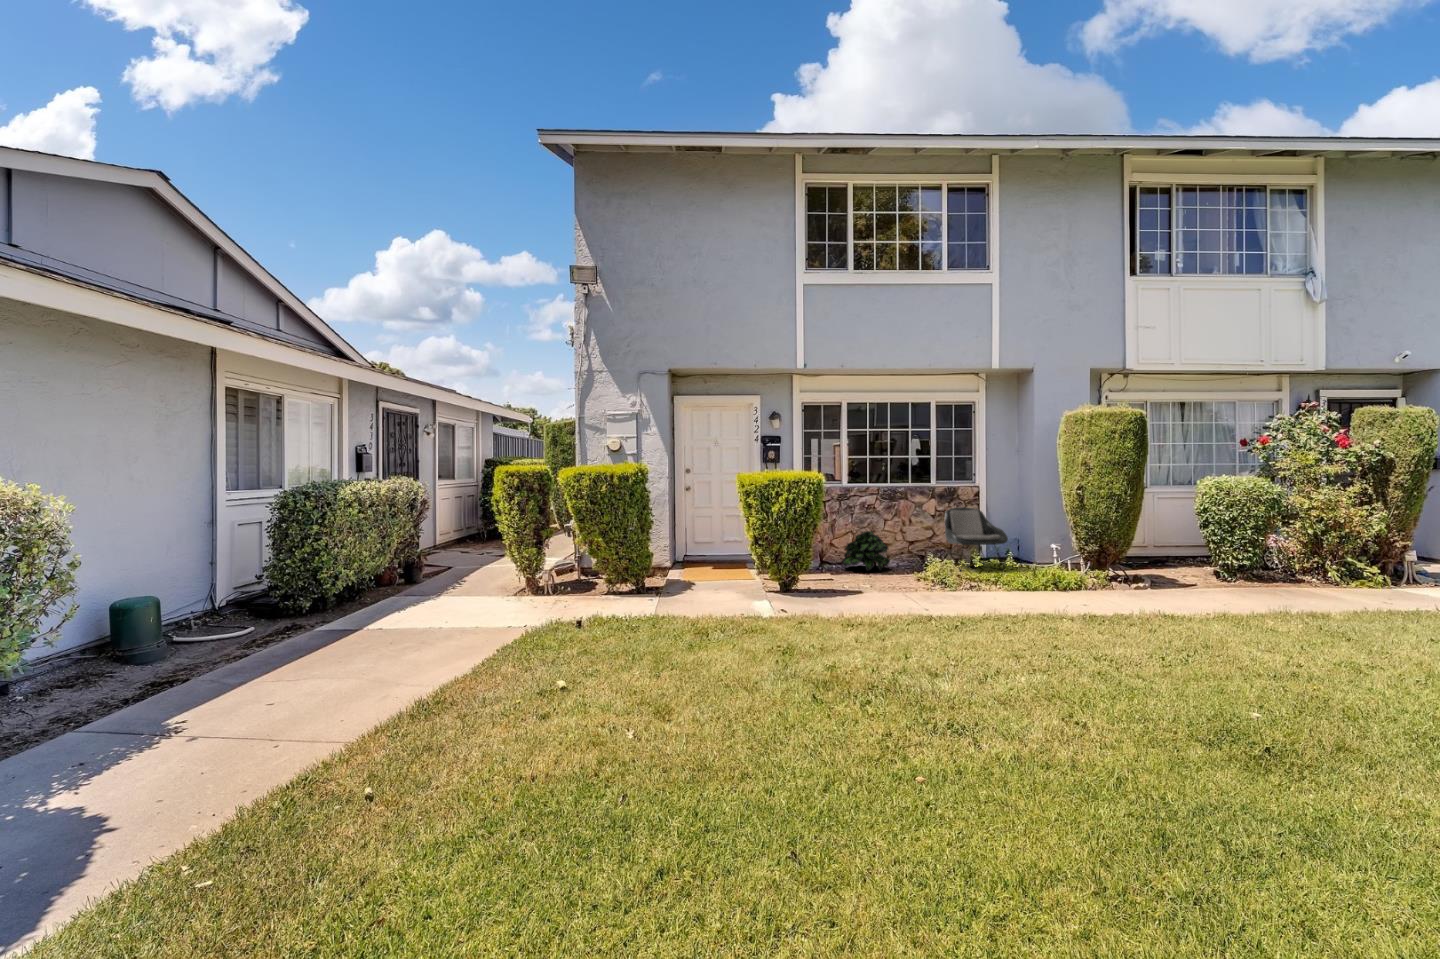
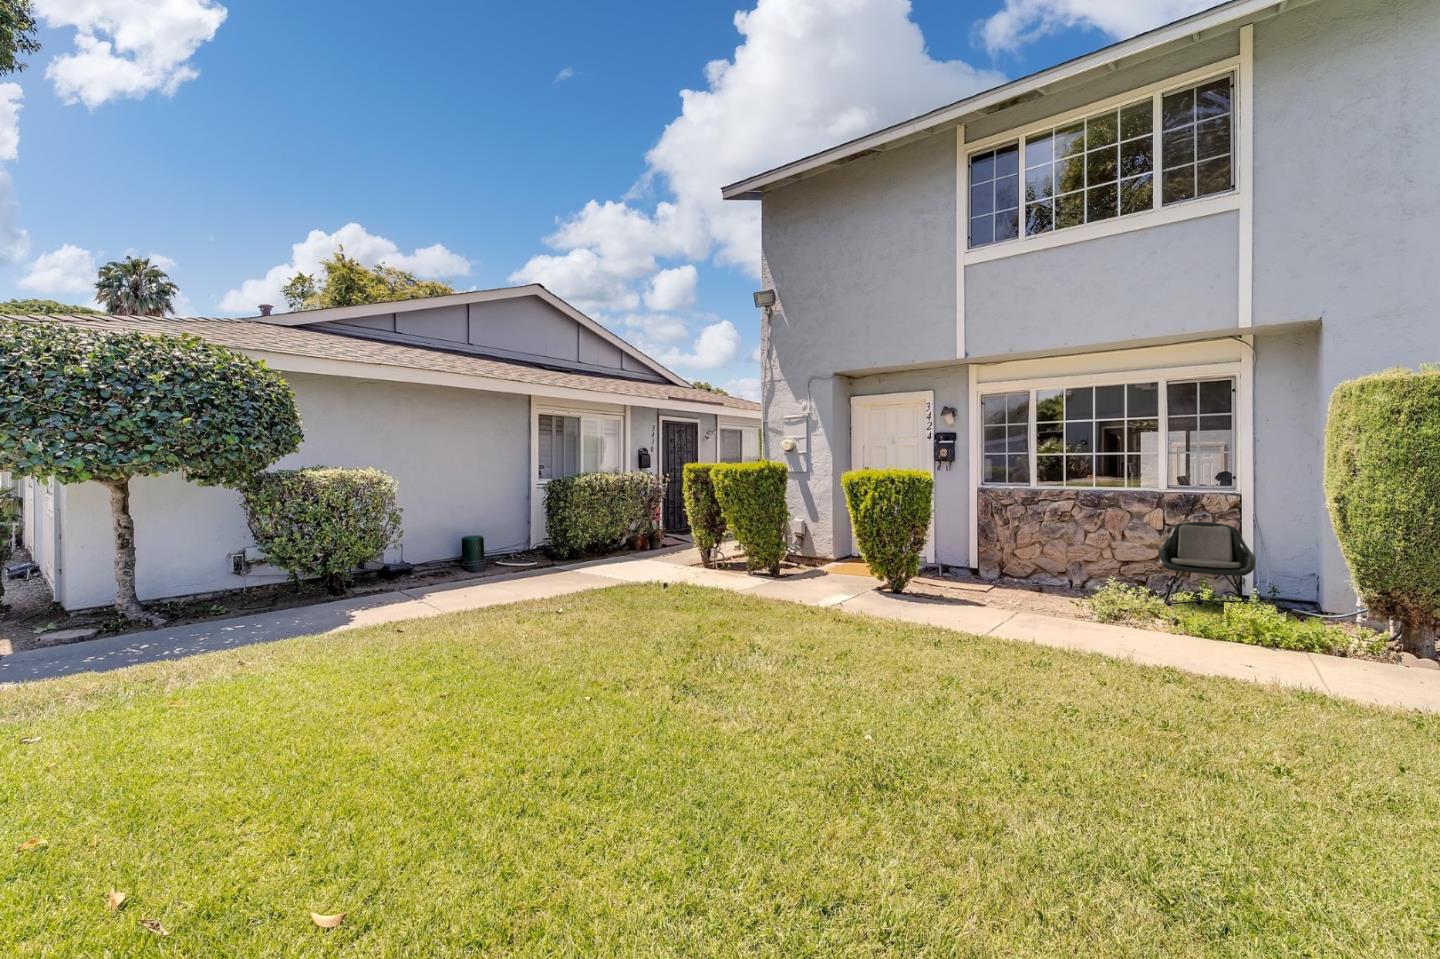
potted plant: present [843,531,890,571] -> none [1010,542,1073,590]

